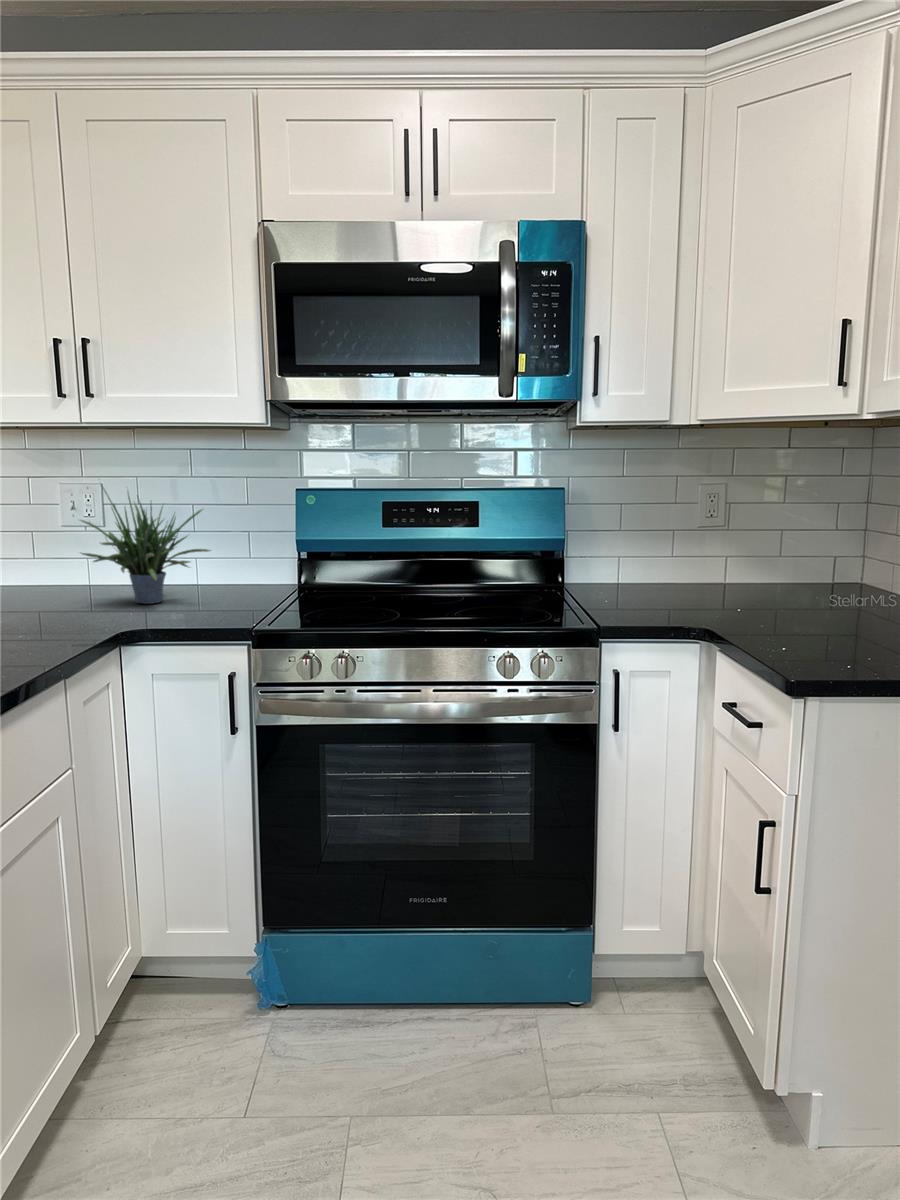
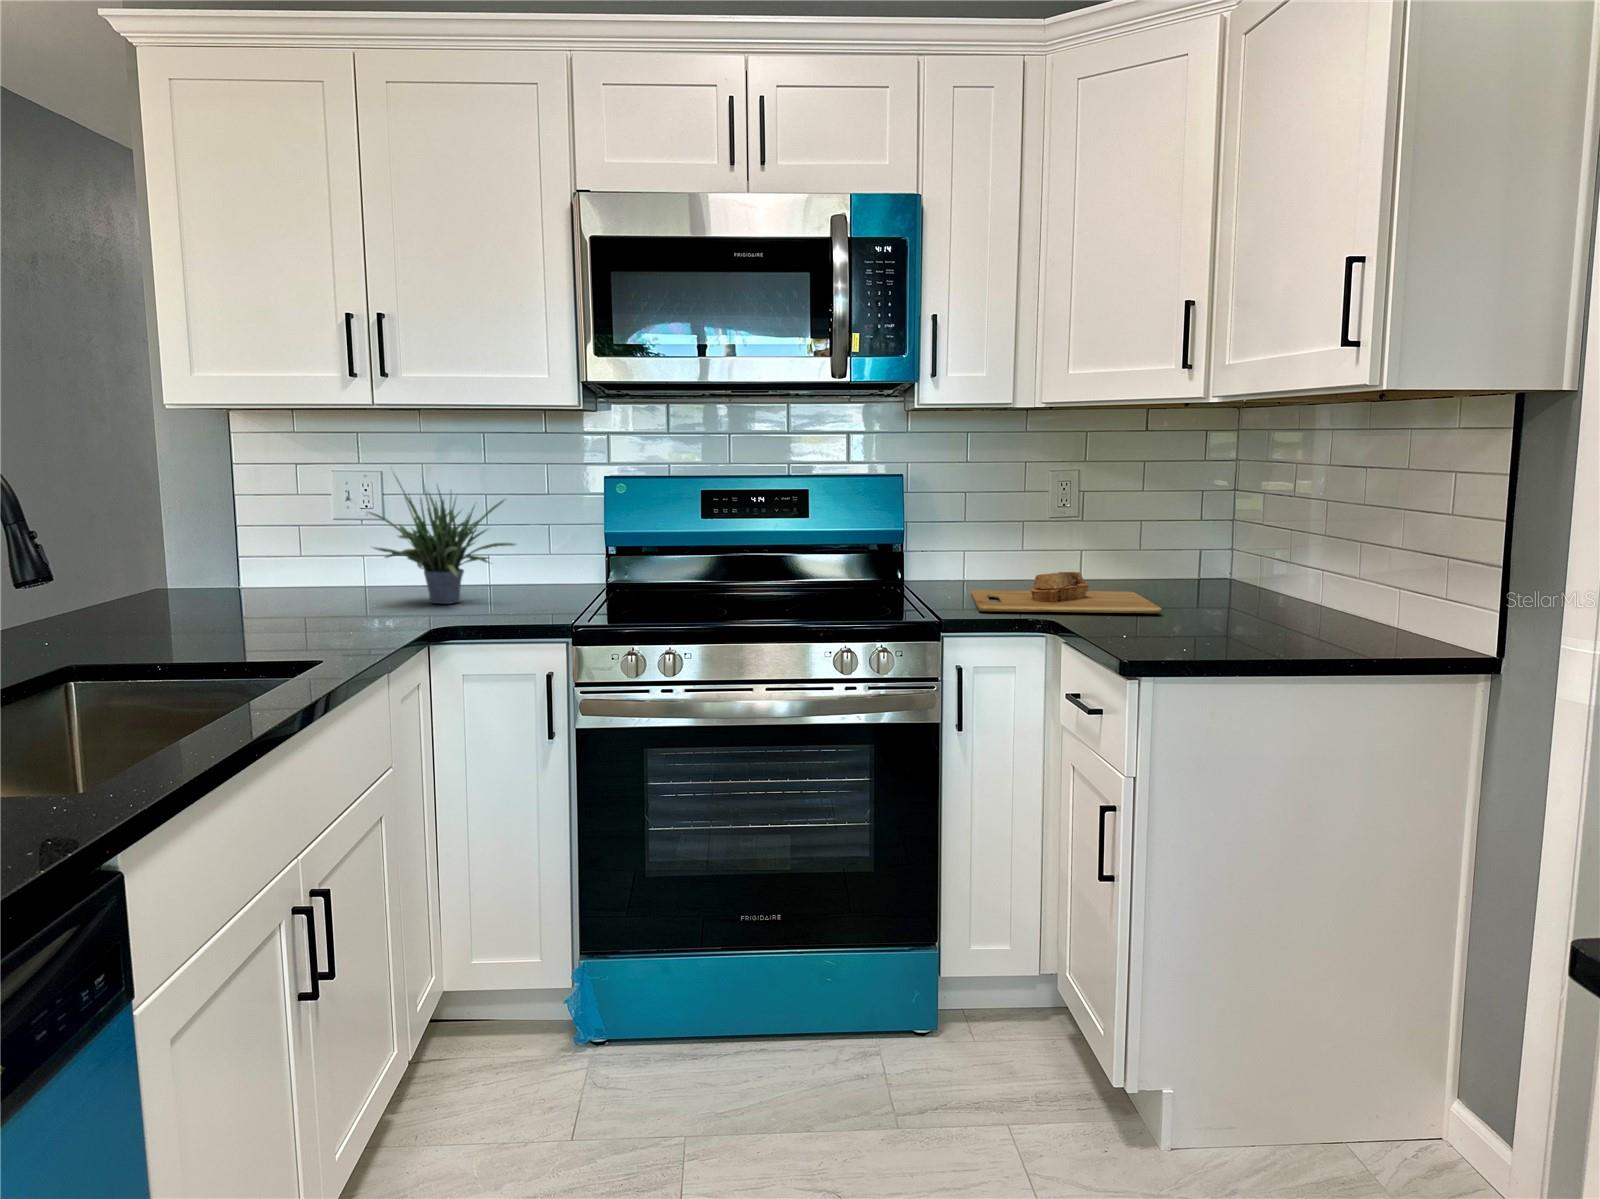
cutting board: none [626,579,811,621] -> present [971,572,1161,613]

